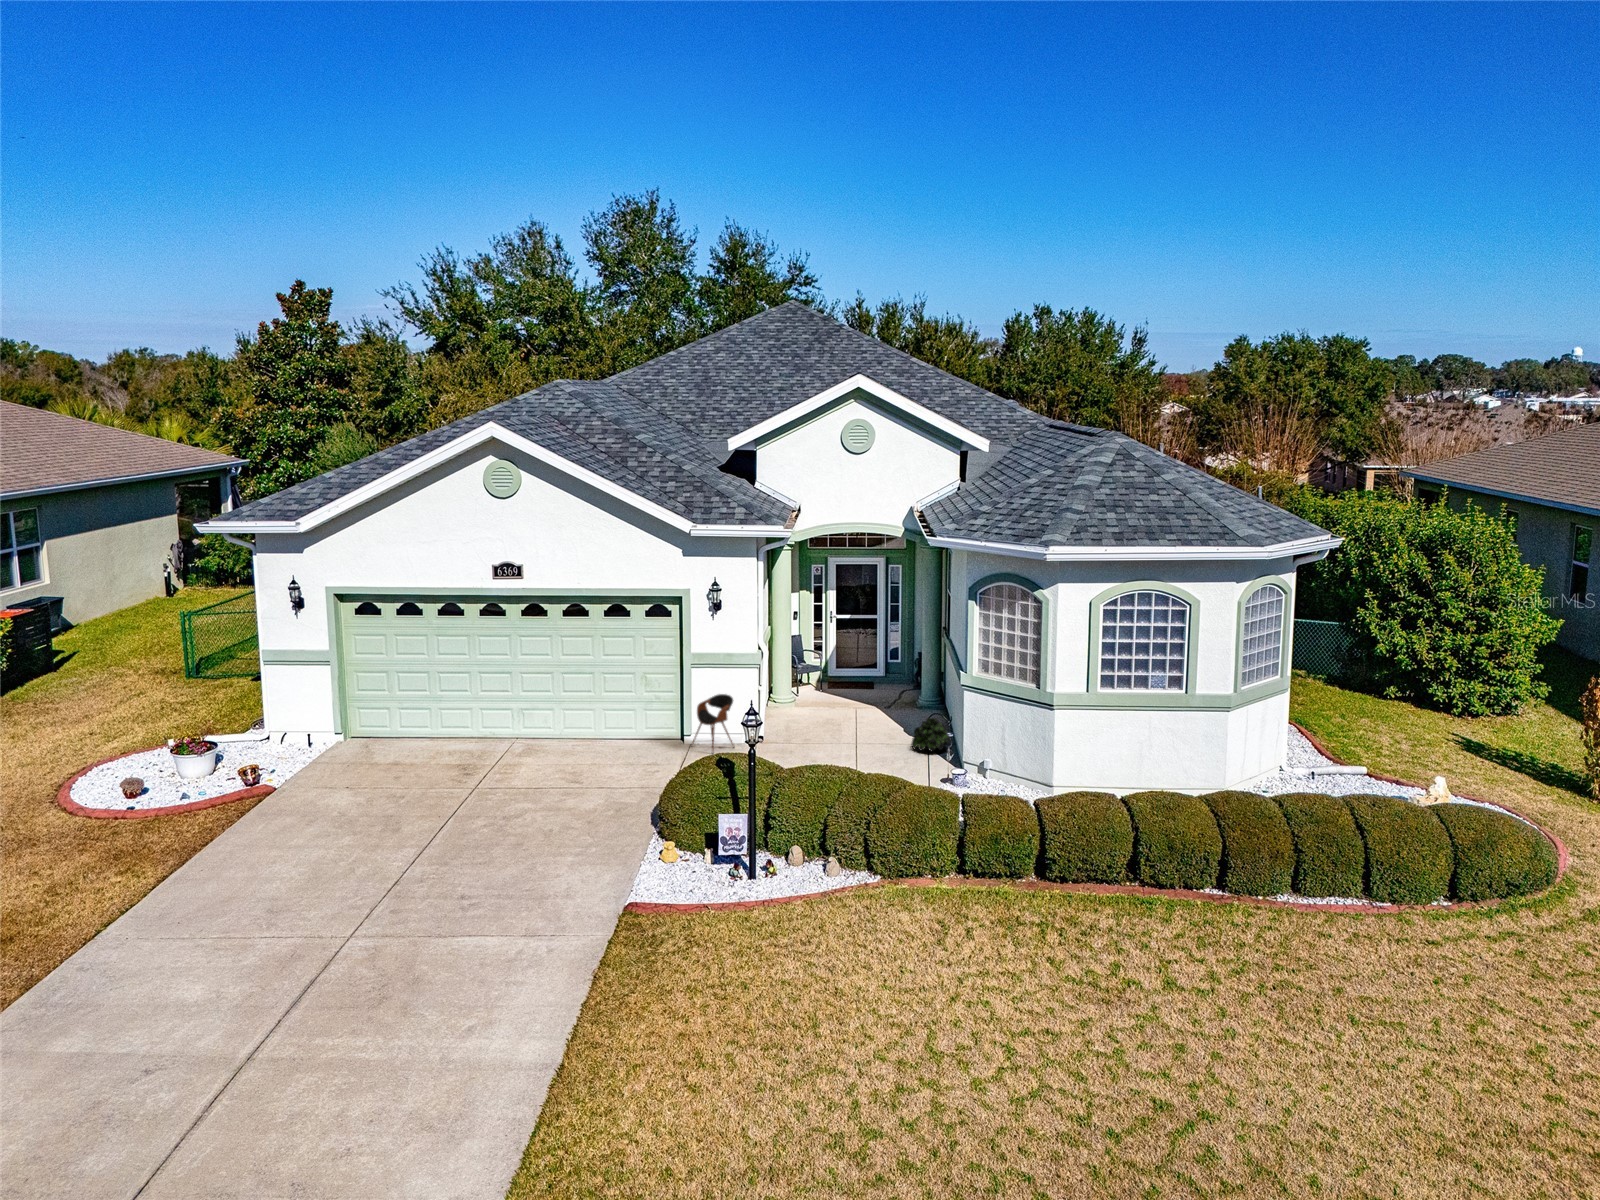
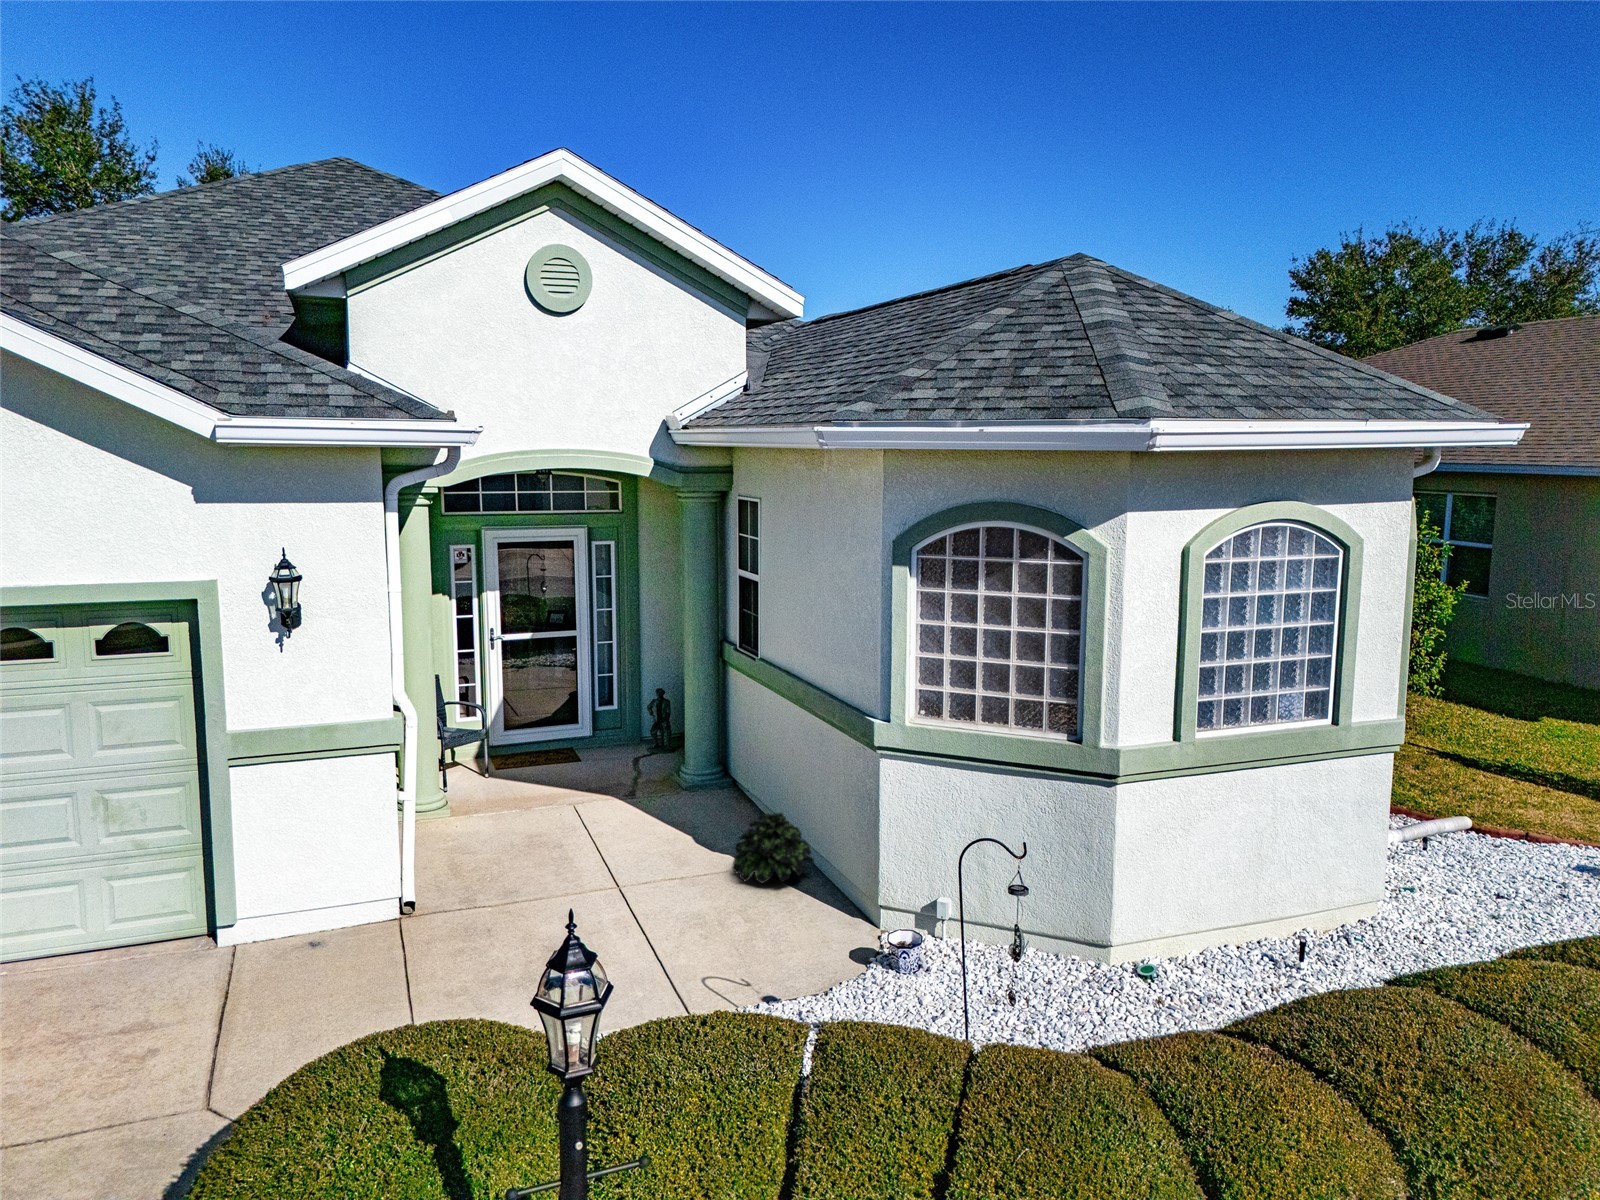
chair: present [693,694,733,751] -> none [237,822,354,976]

